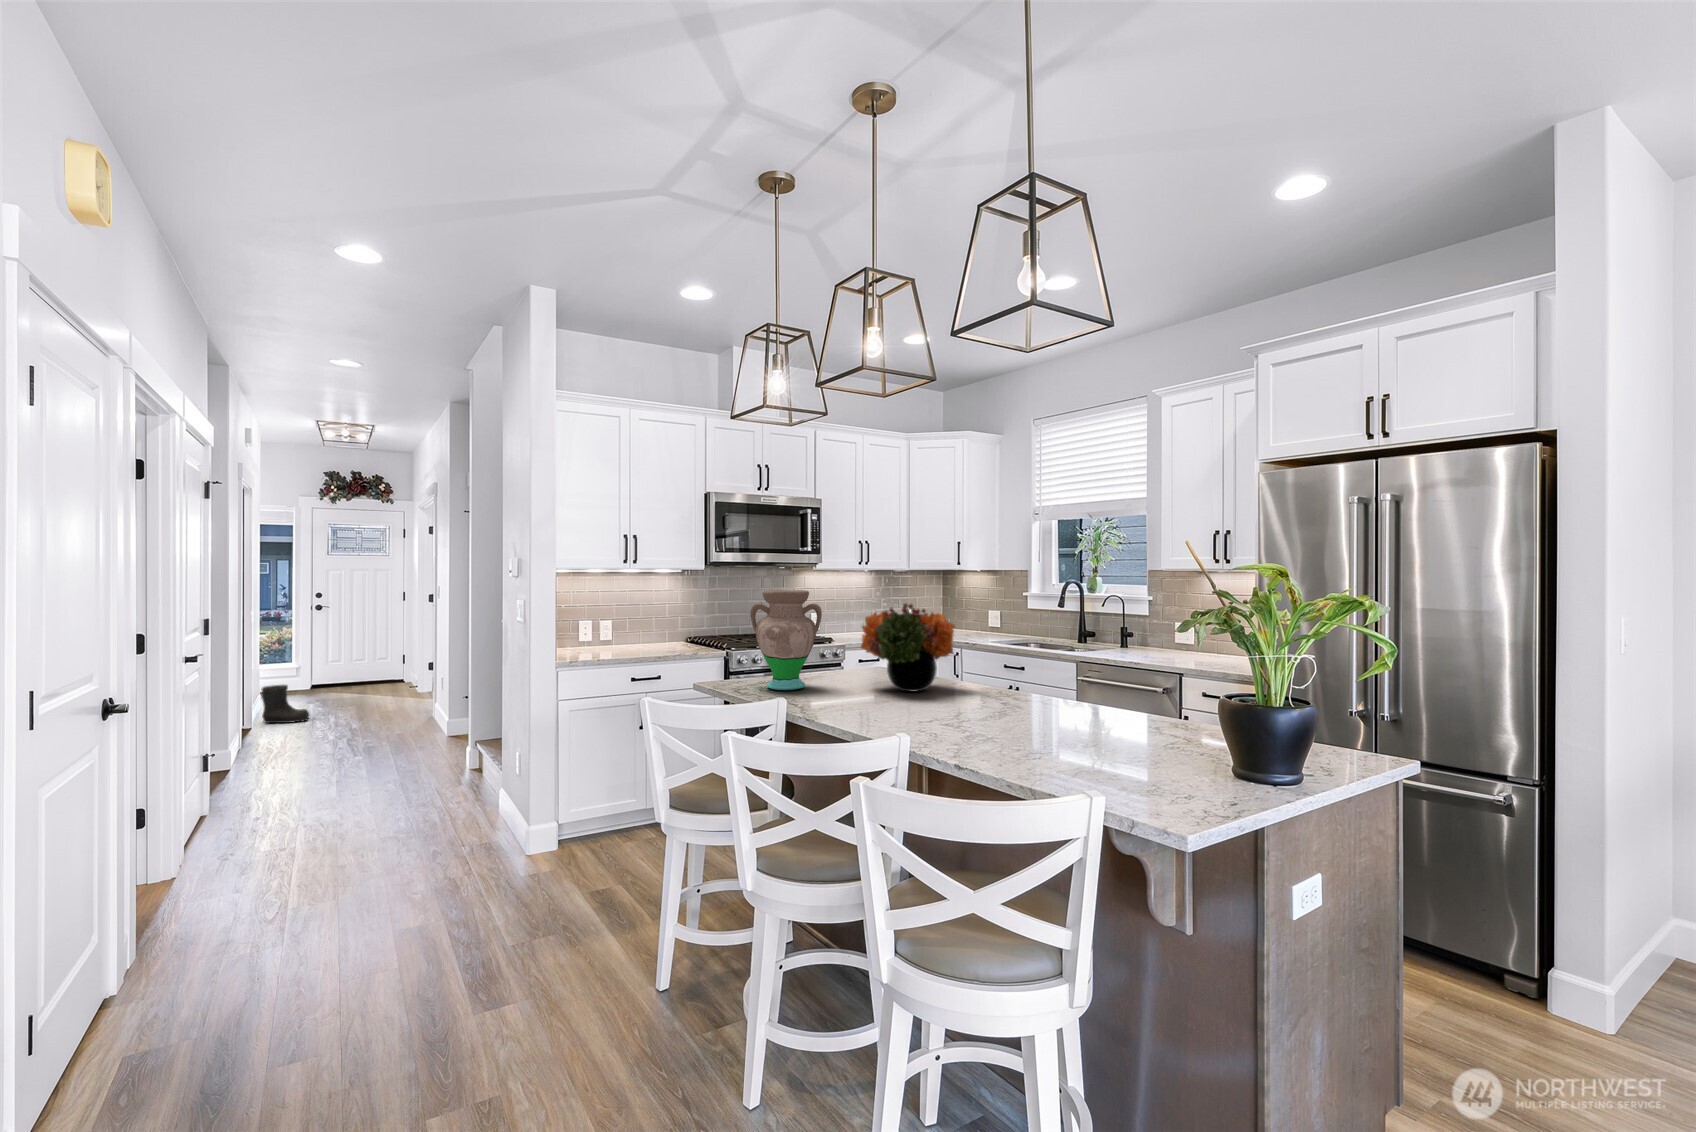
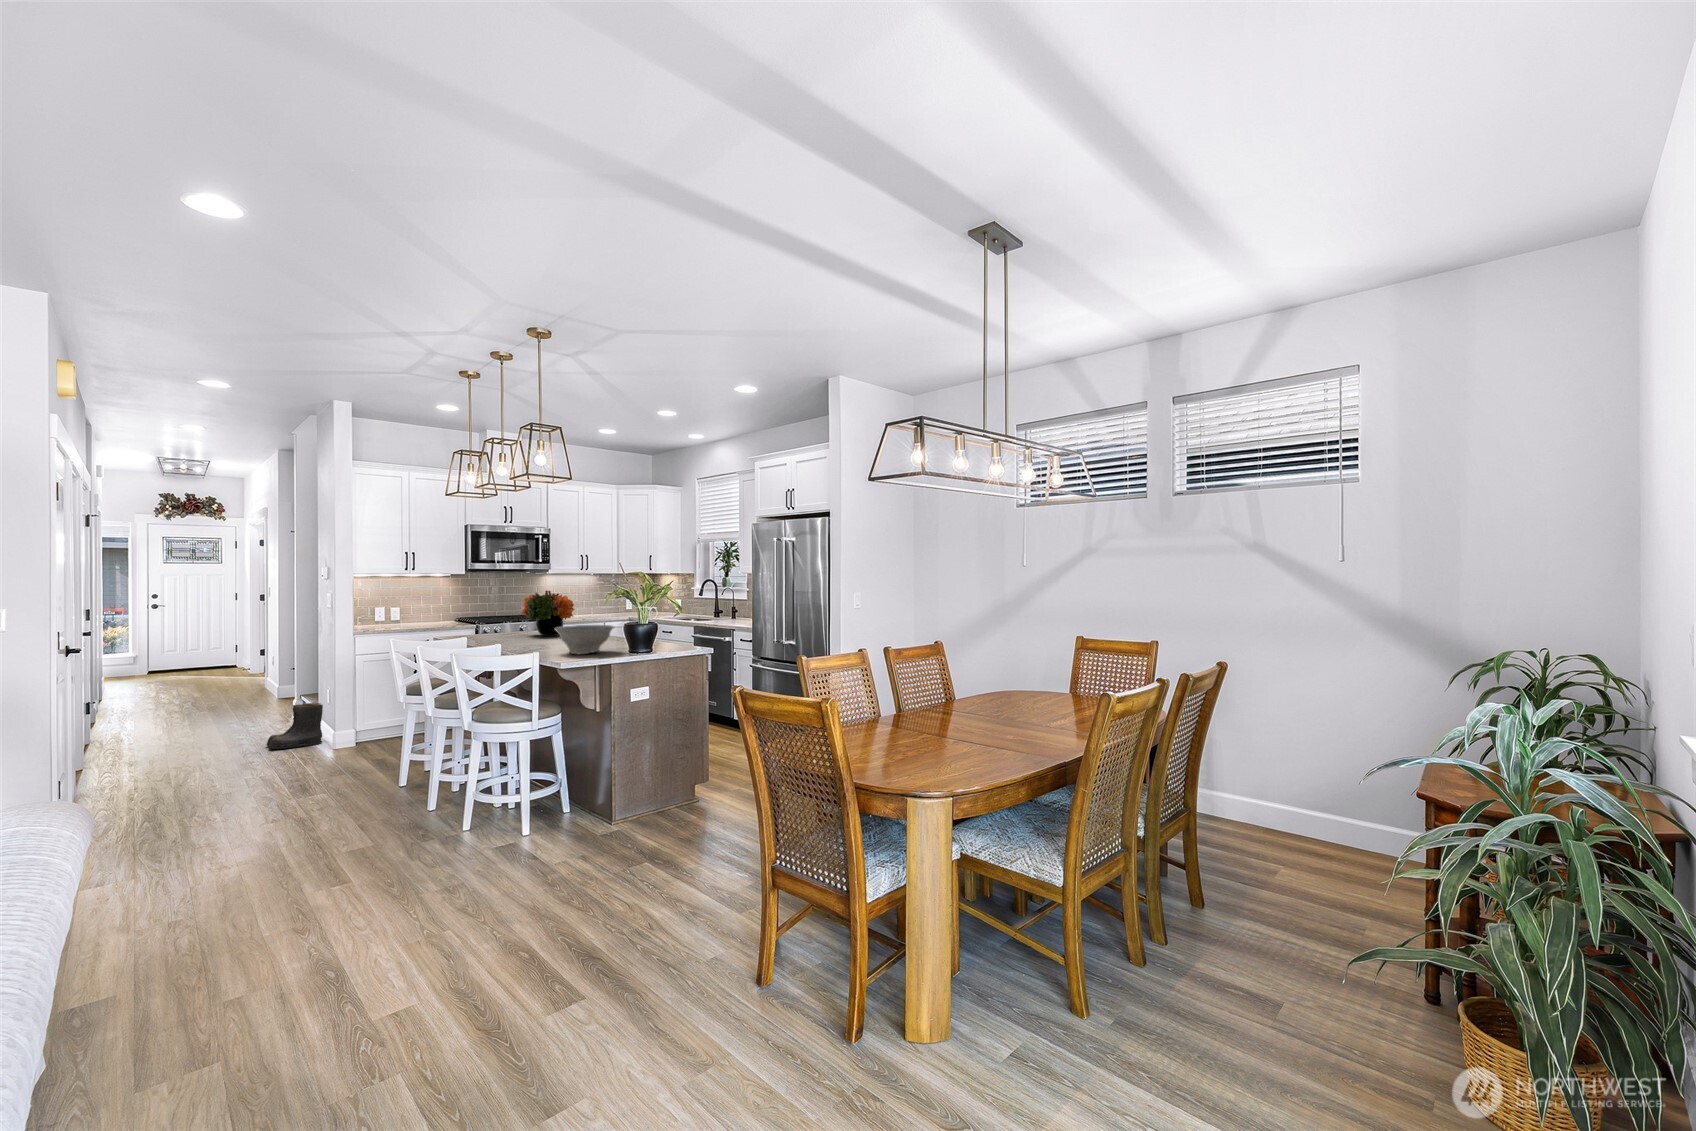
vase: present [750,590,822,690] -> none [460,584,500,636]
boots: present [262,685,309,723] -> present [266,703,323,749]
bowl: none [1035,691,1180,773] -> present [555,625,614,654]

